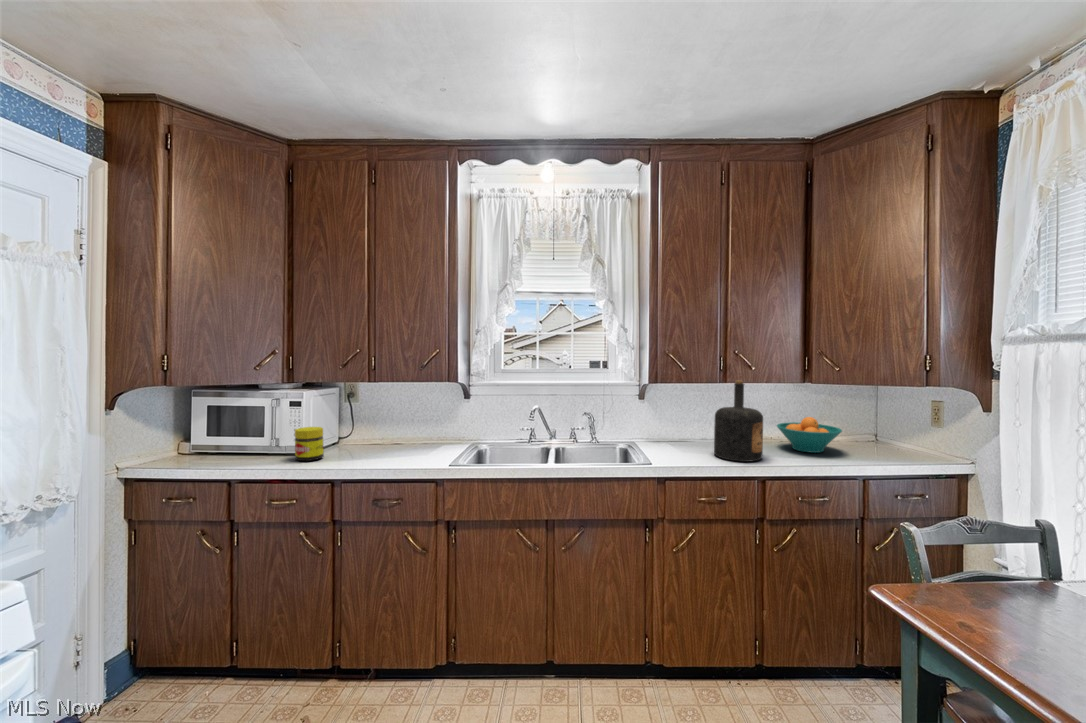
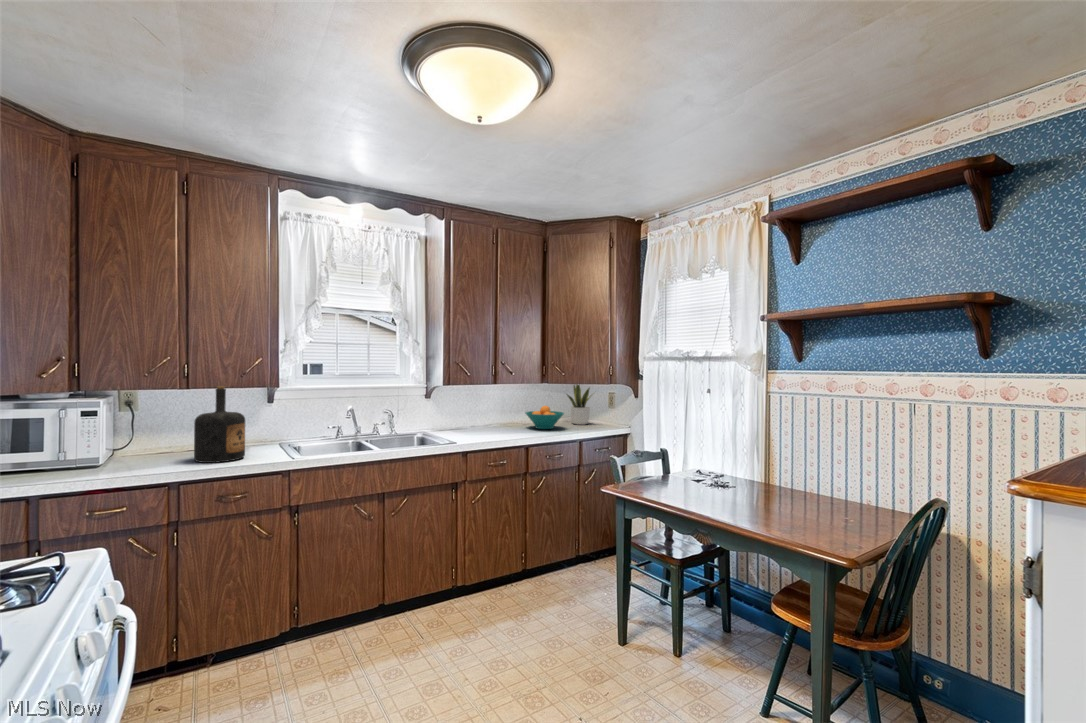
potted plant: none [850,377,910,449] -> present [567,385,590,425]
bottle: present [714,380,763,462] -> present [194,386,245,463]
jar: present [295,427,324,461] -> none [103,436,137,472]

